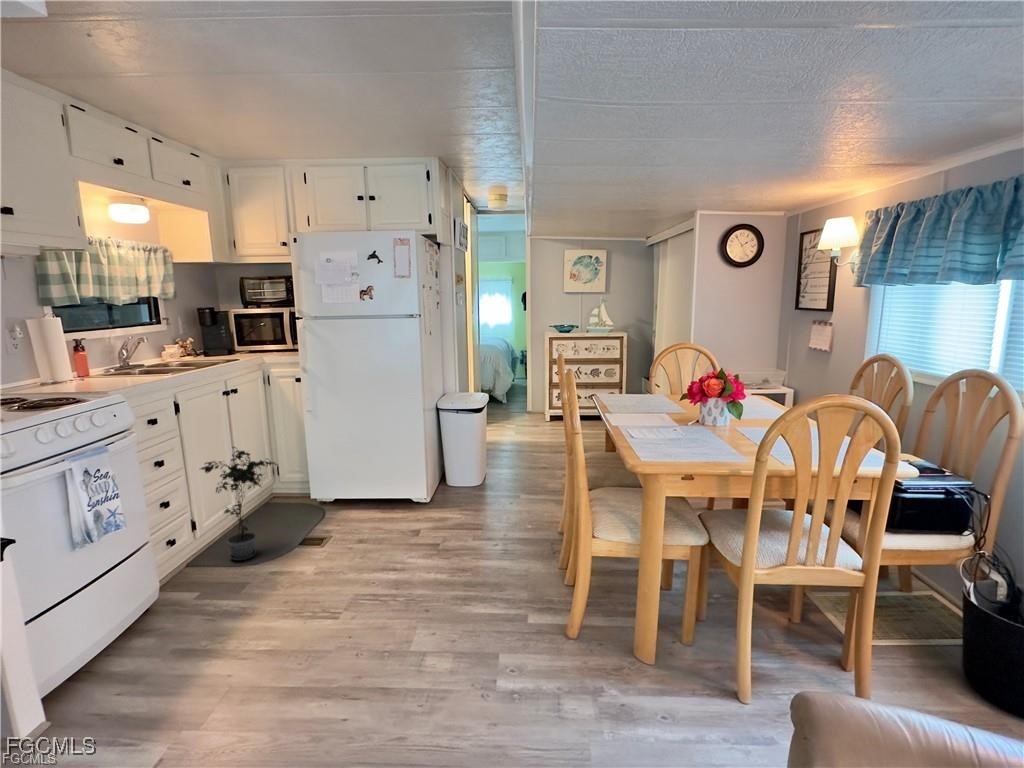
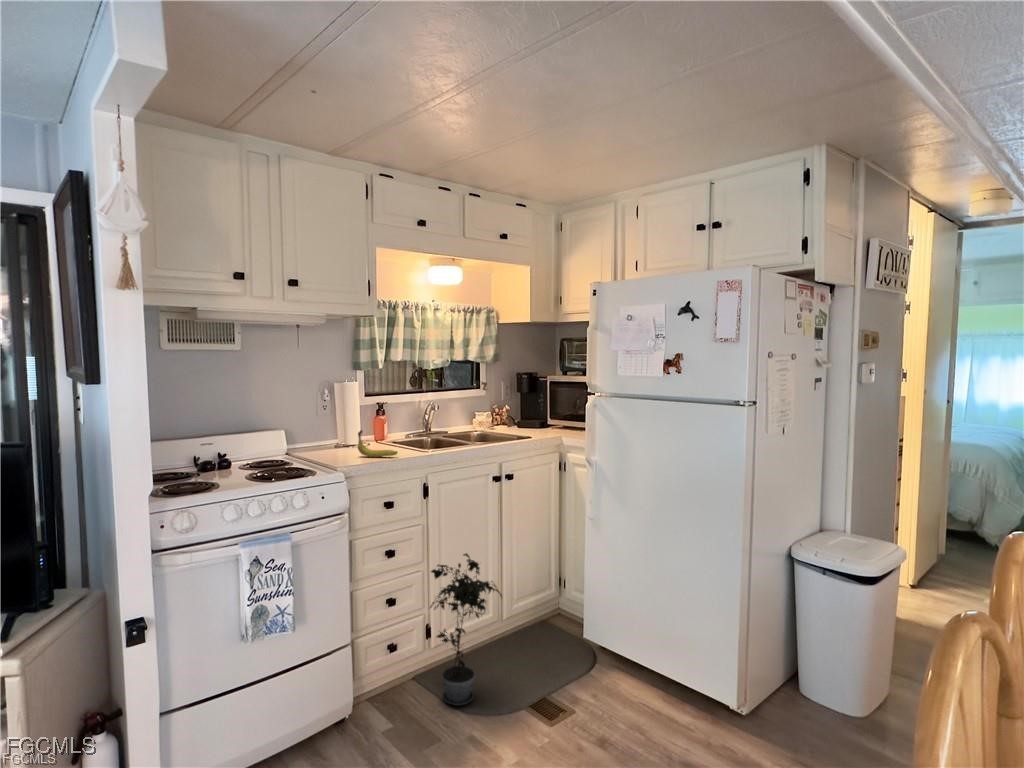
banana: none [99,360,149,384] -> present [358,430,397,457]

